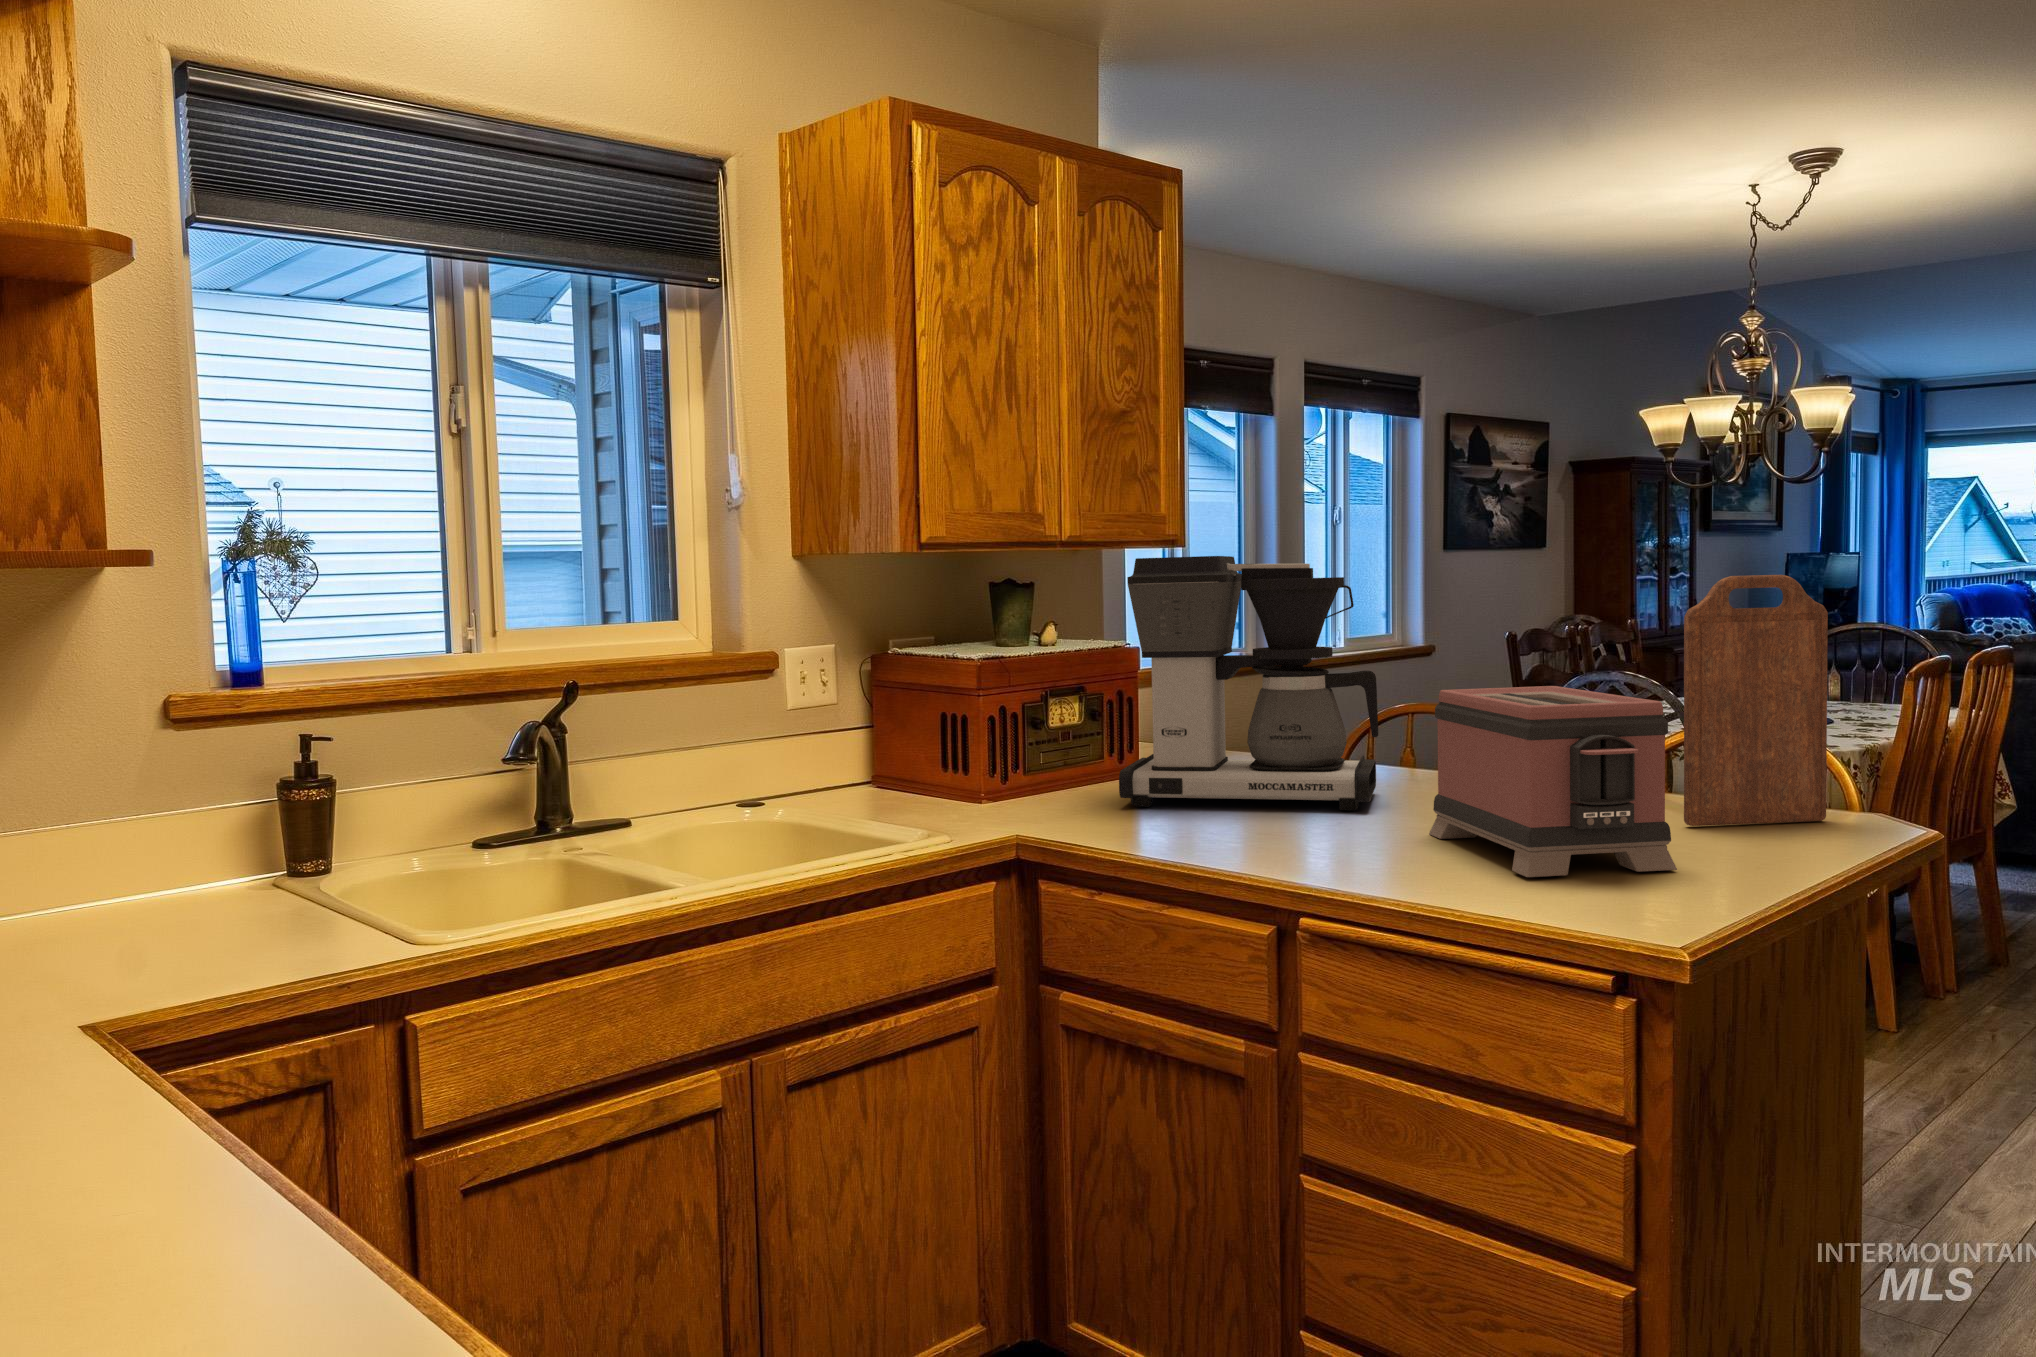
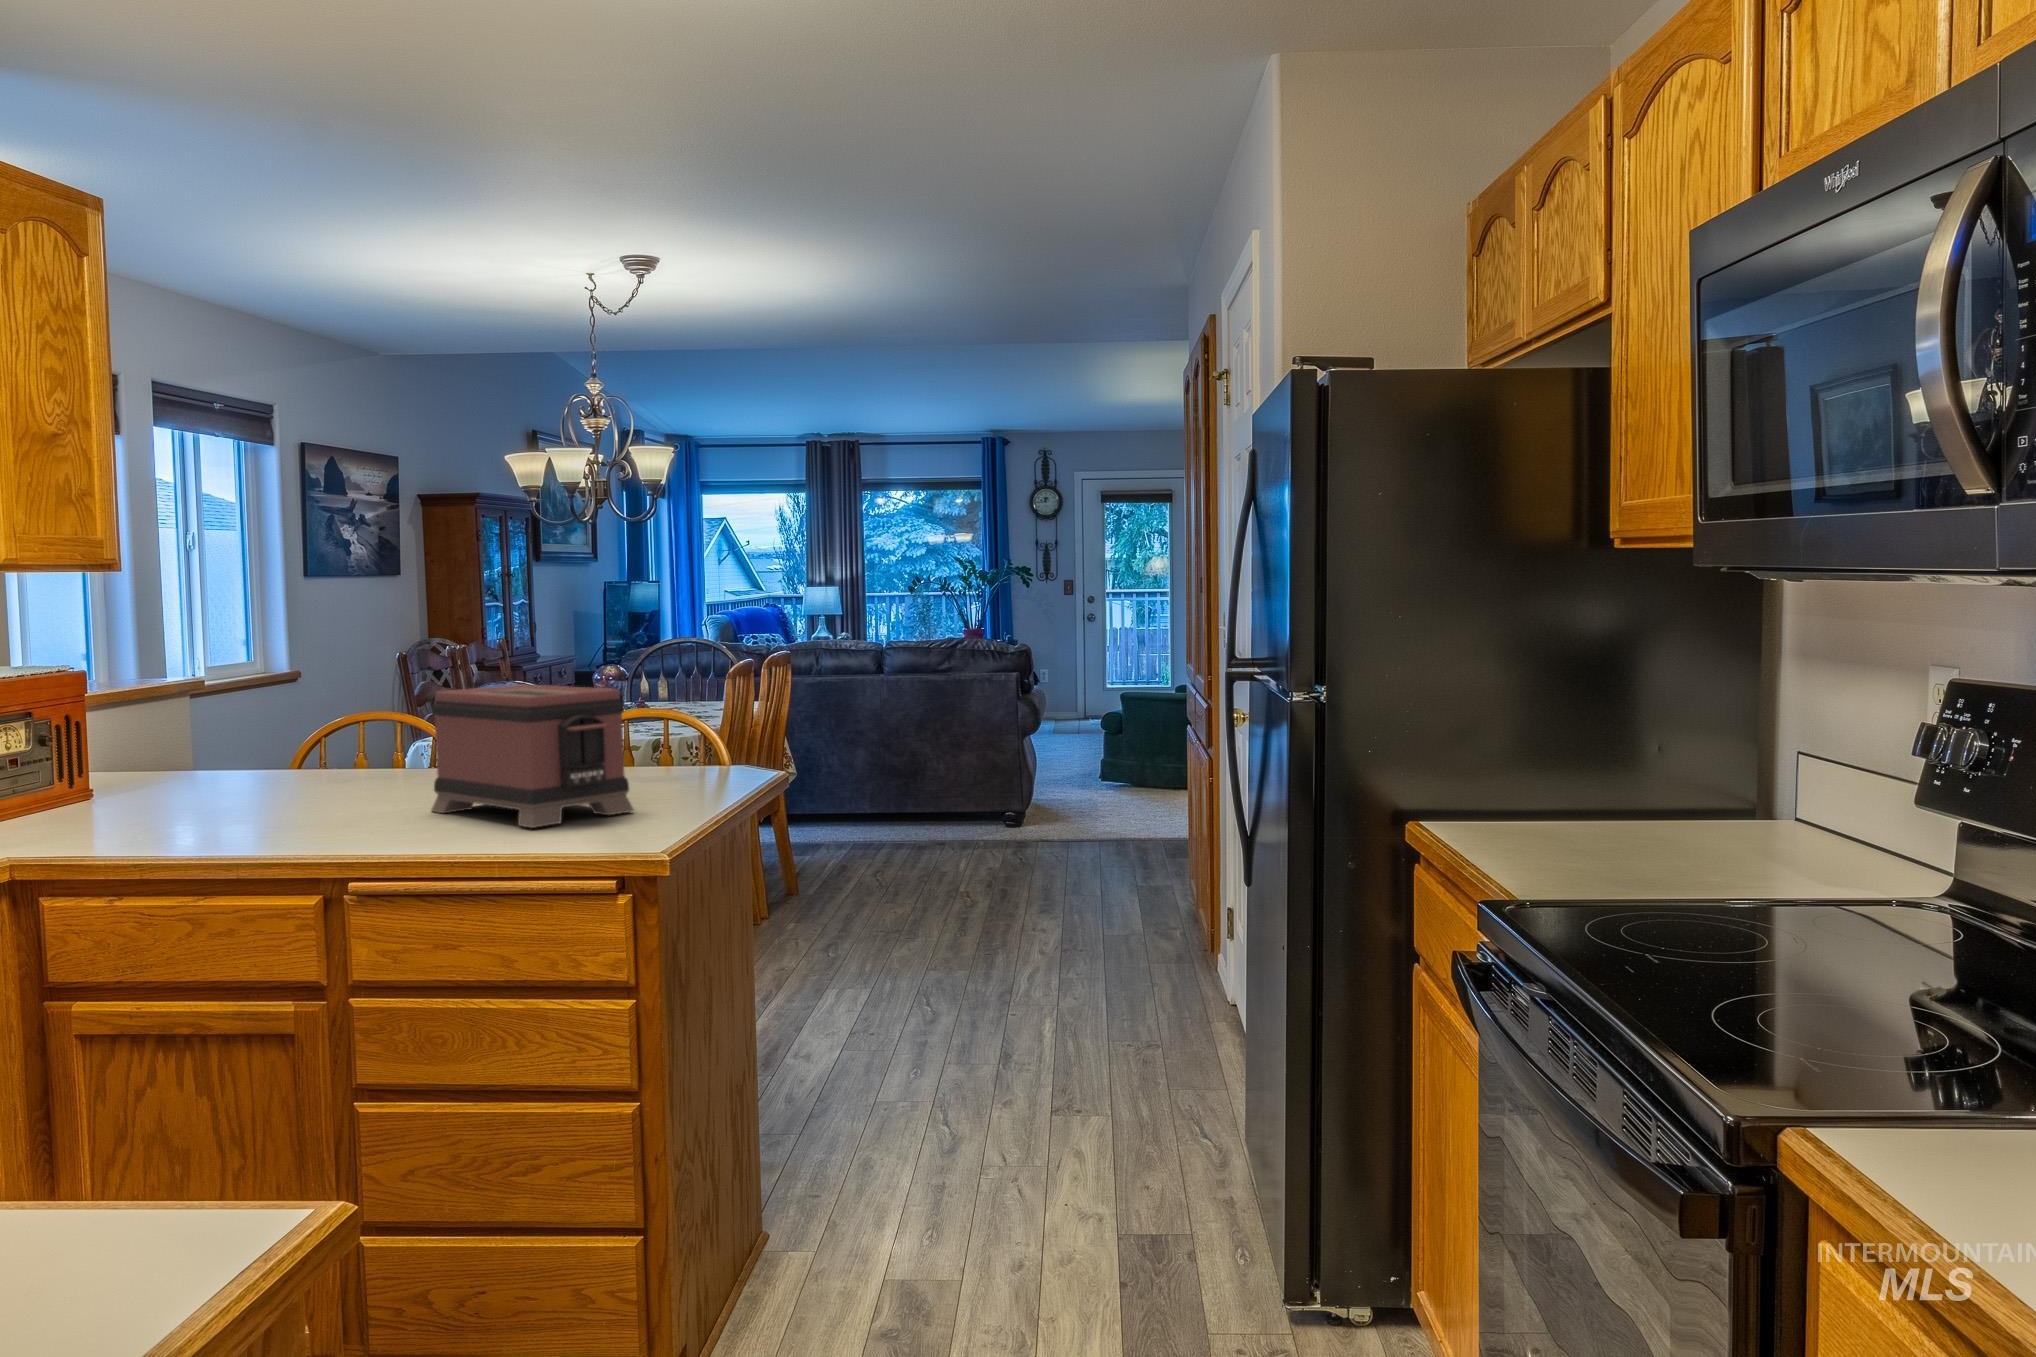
coffee maker: present [1119,556,1378,810] -> none [103,580,365,822]
cutting board: present [1684,575,1828,826] -> none [615,597,714,785]

